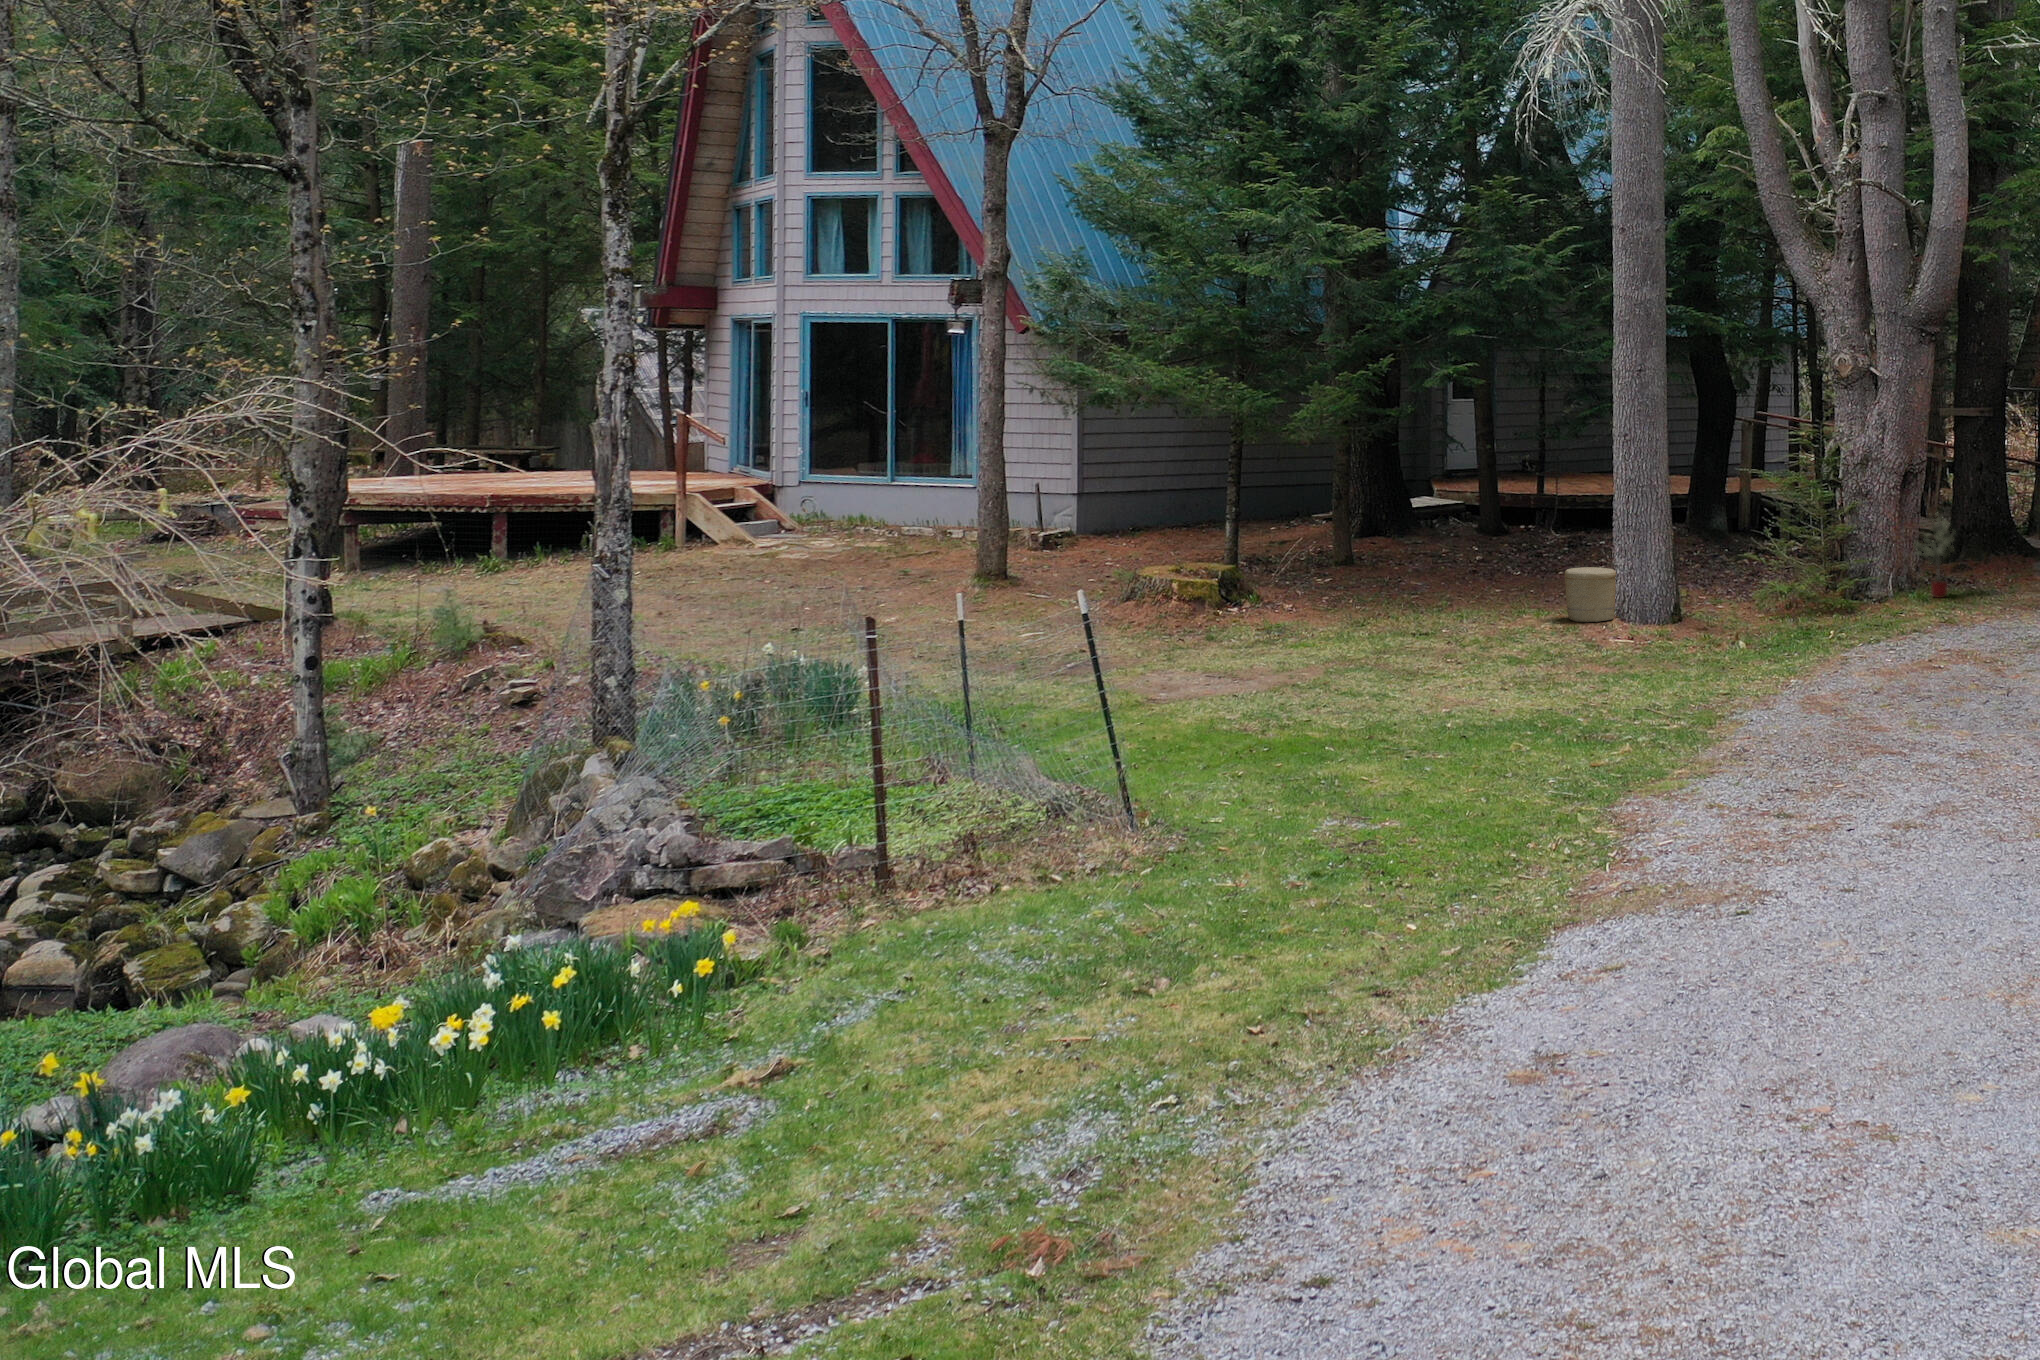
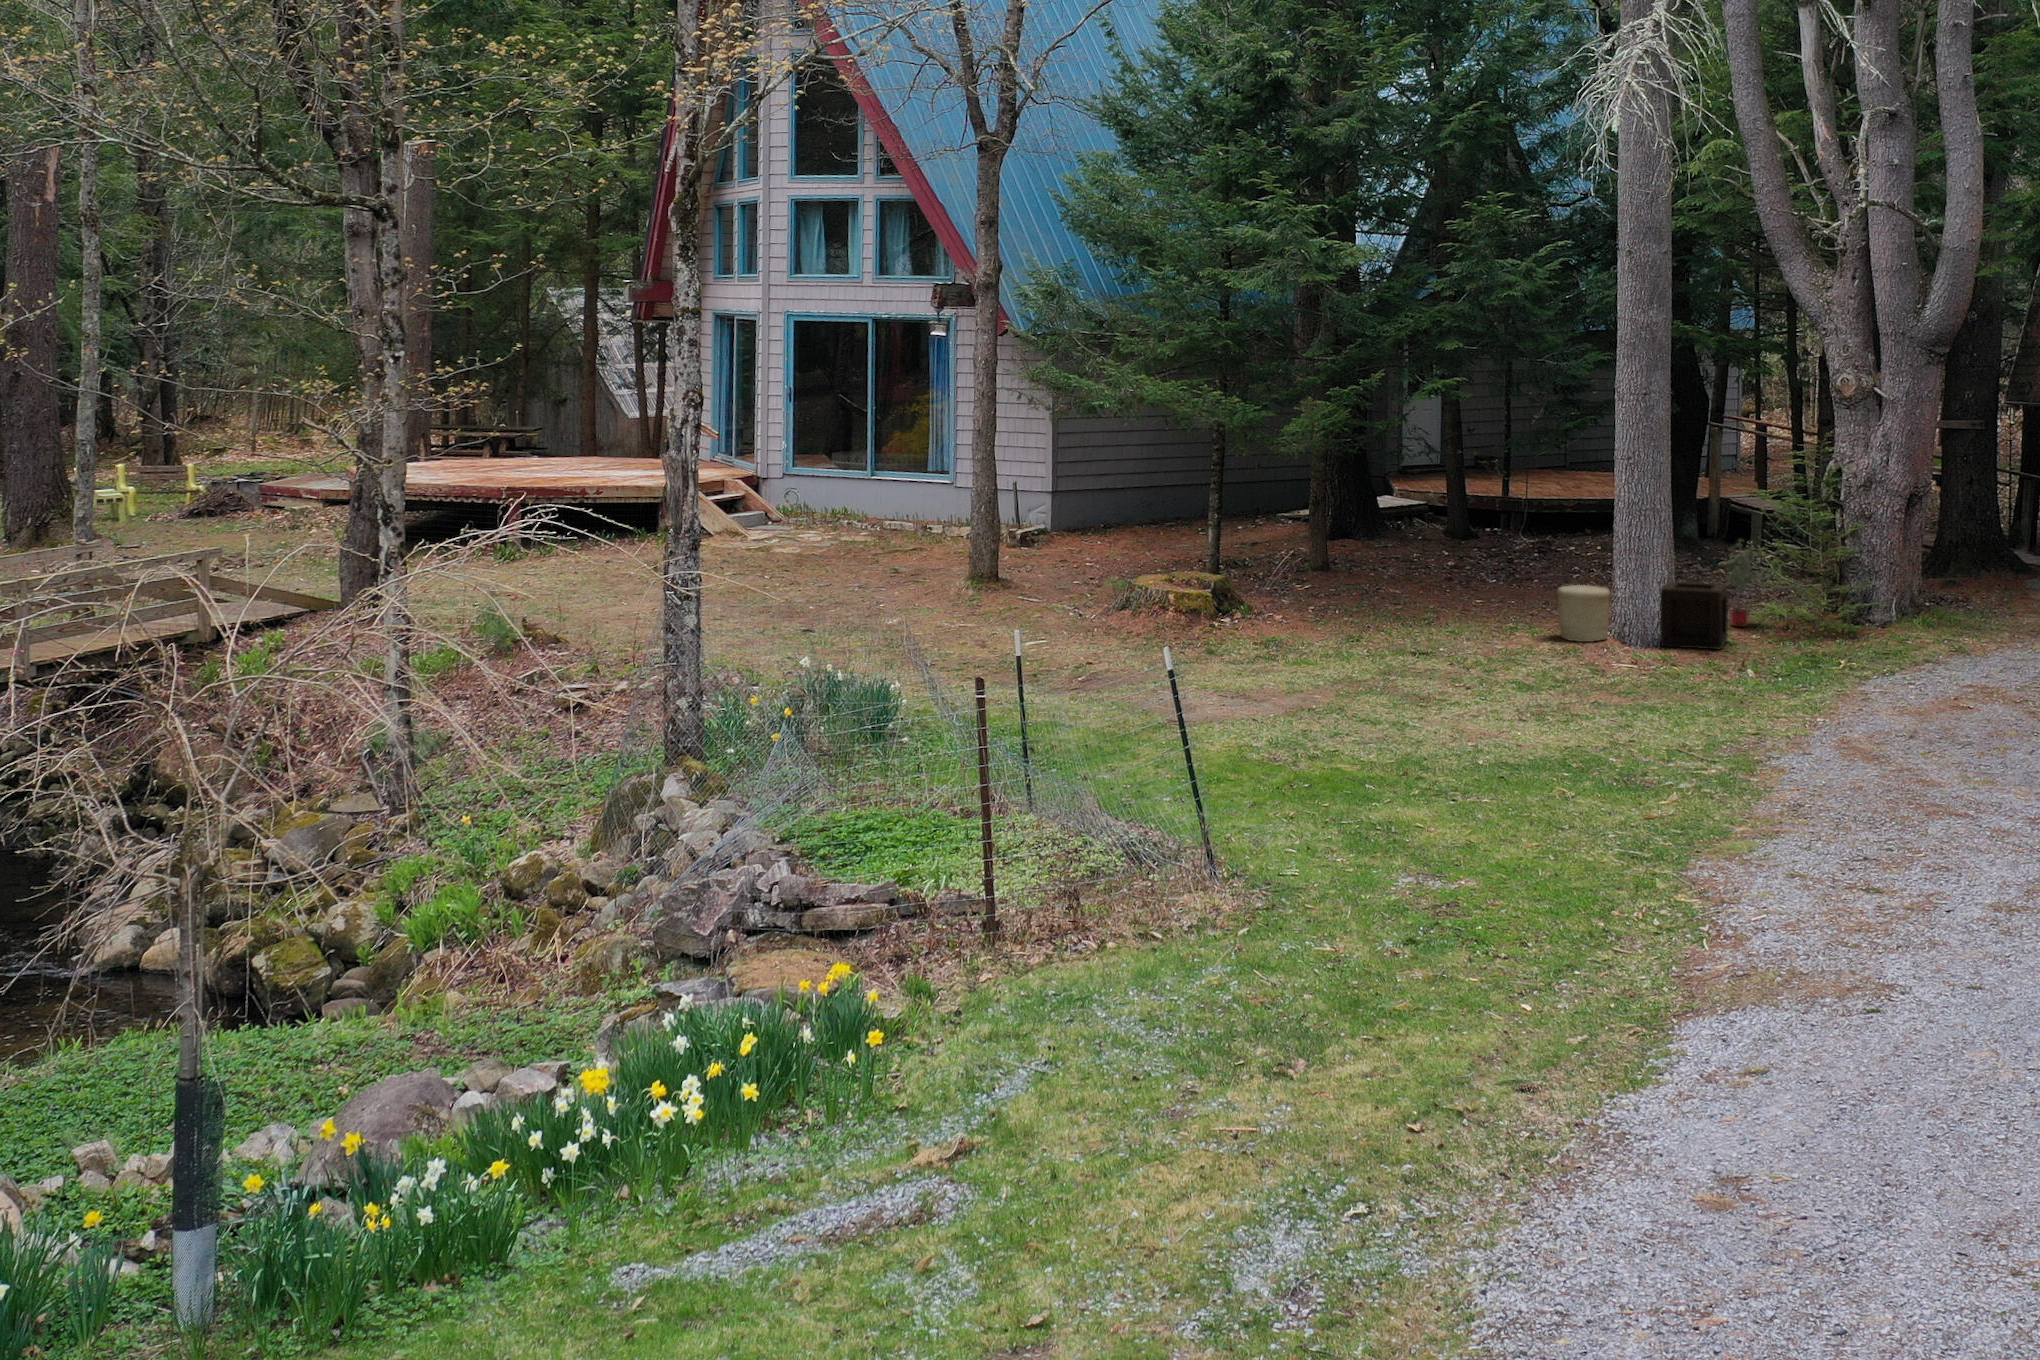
potted tree: present [1914,516,1954,598] -> present [1725,539,1770,627]
wooden crate: none [1662,561,1730,626] -> present [1660,582,1728,649]

